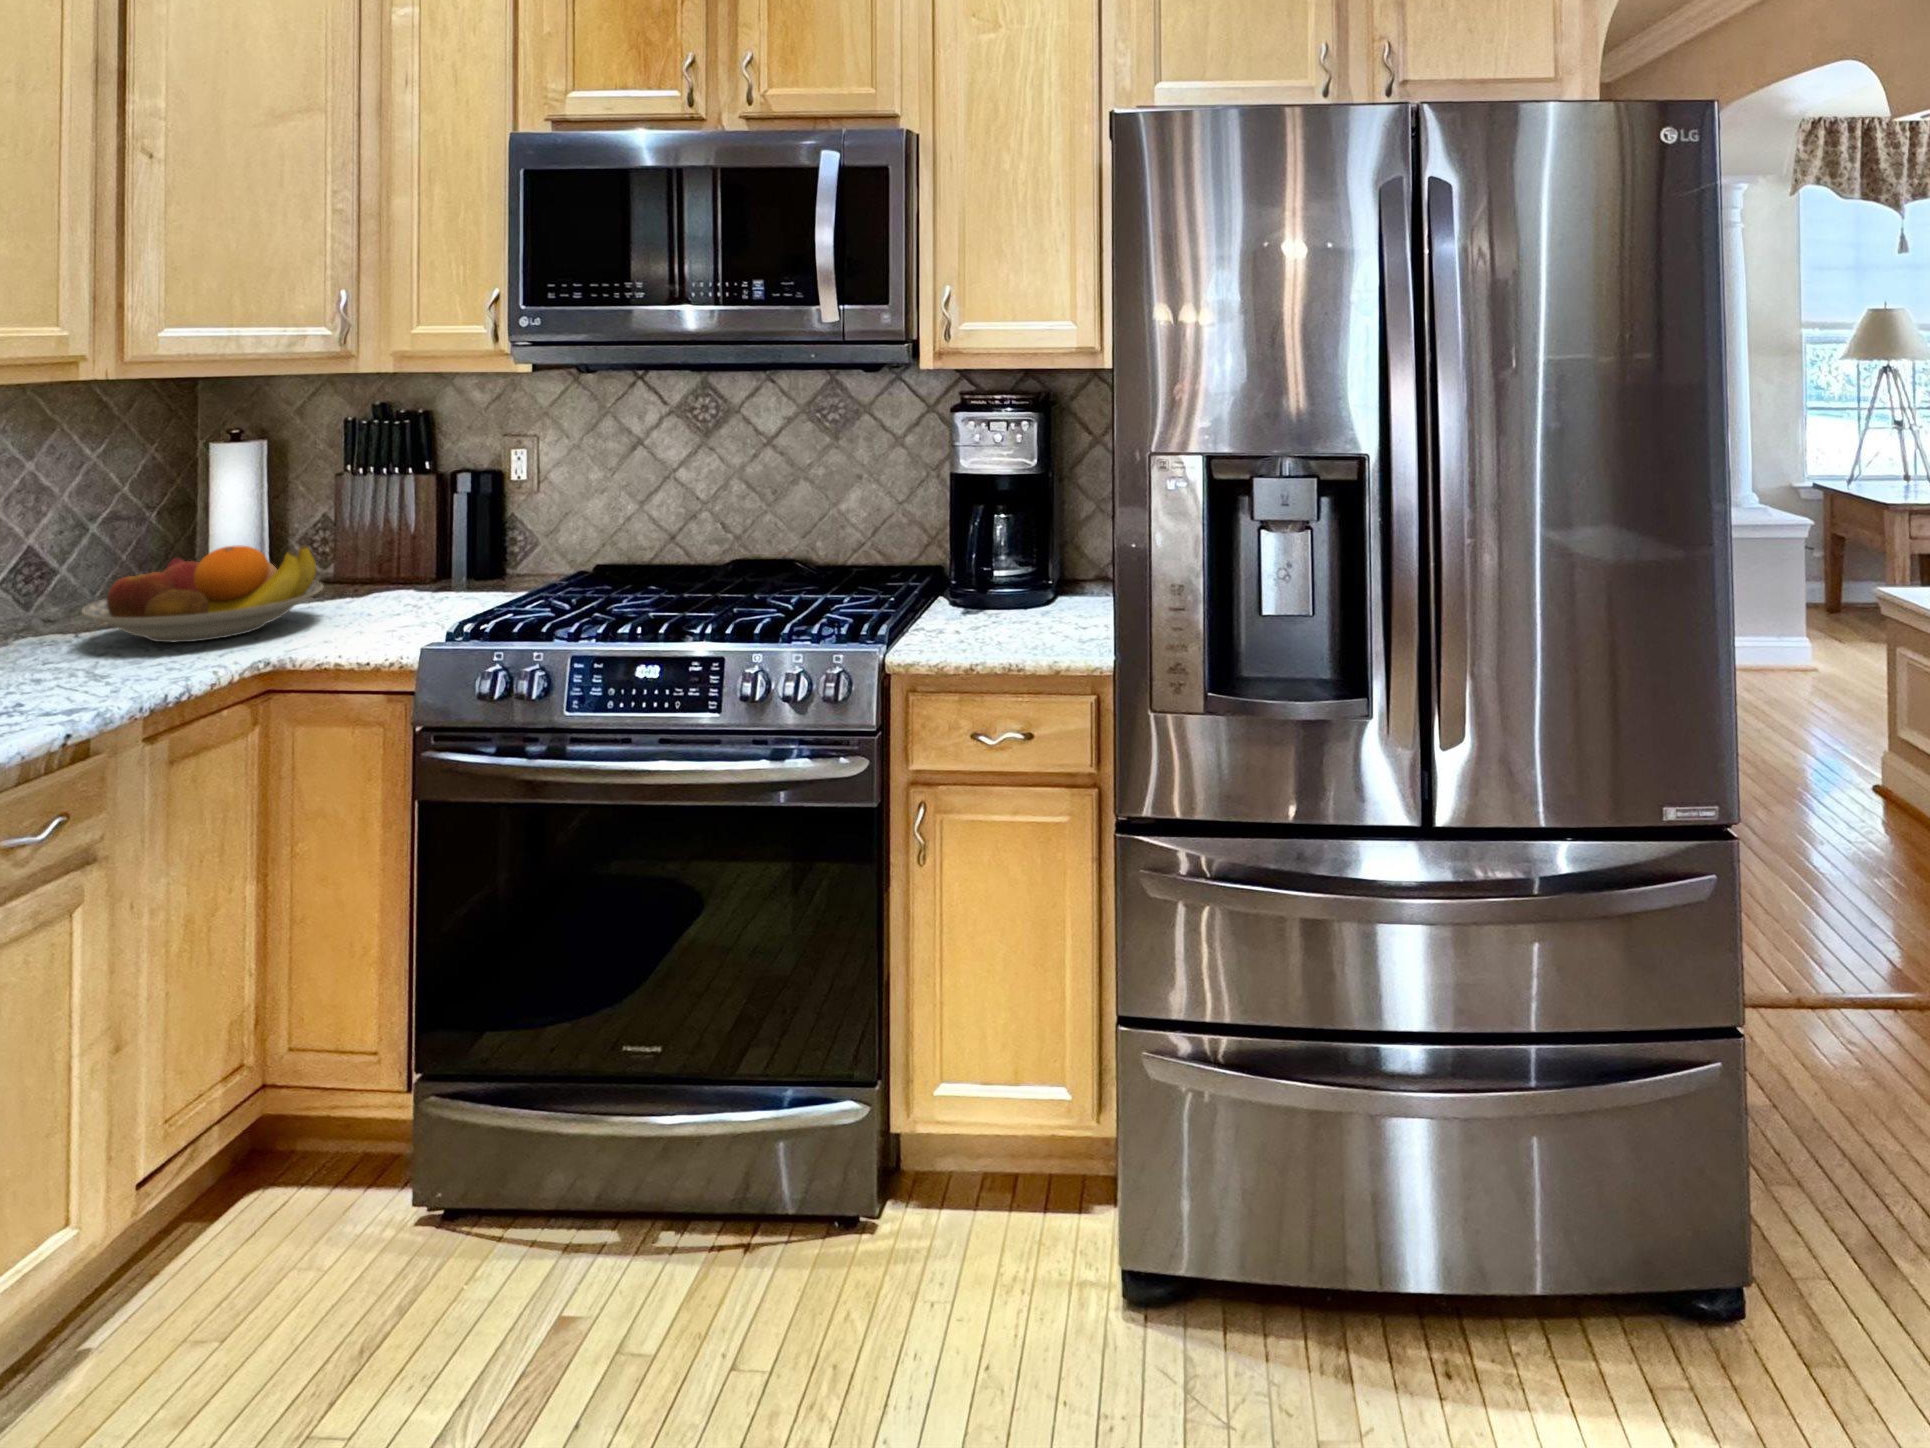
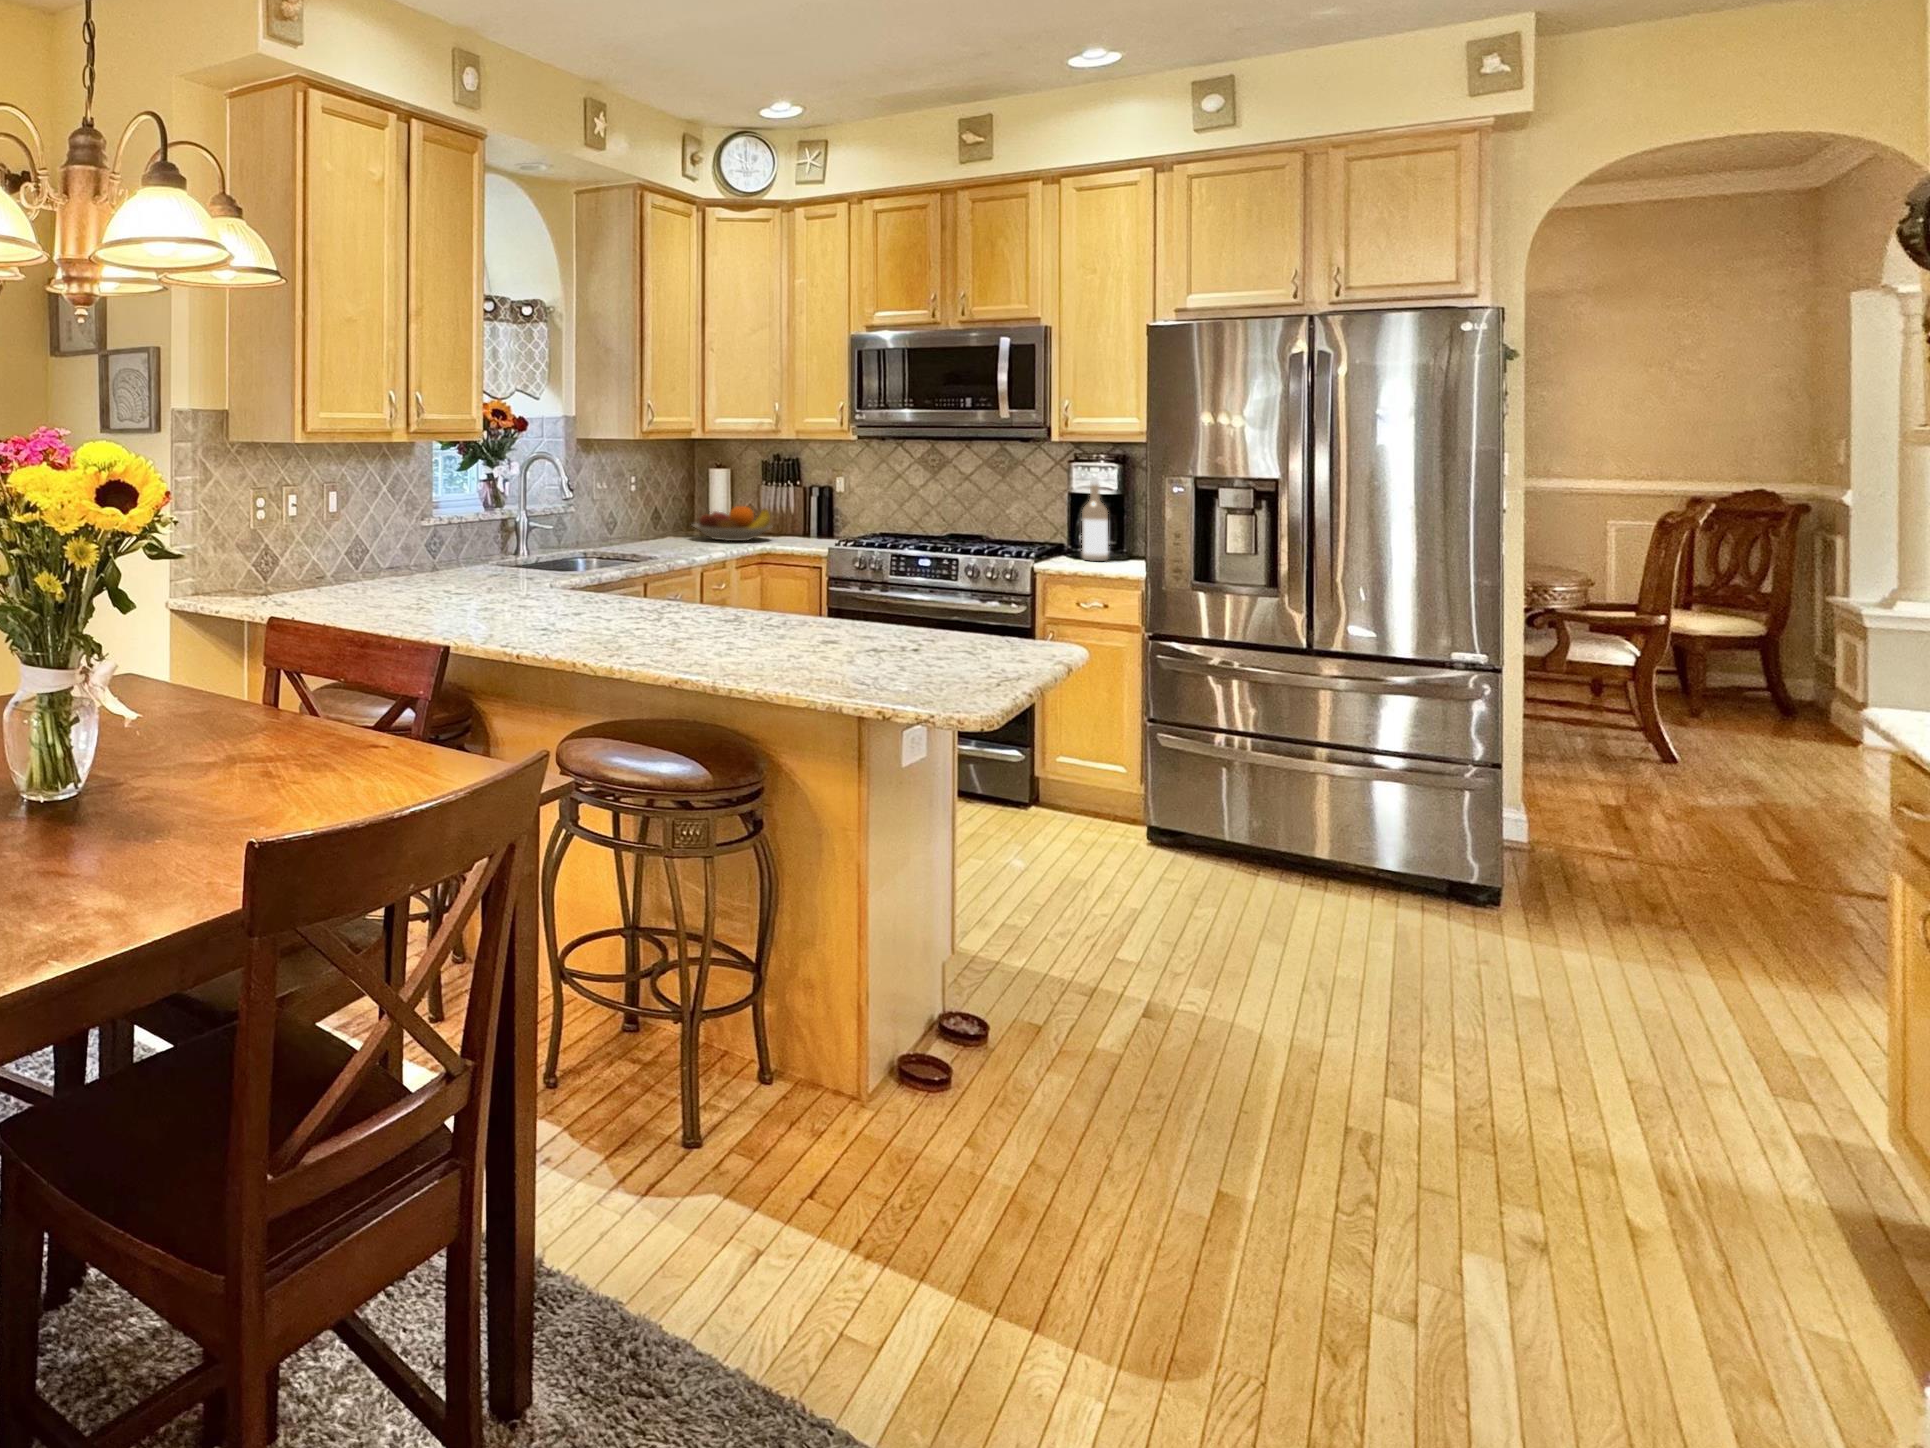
wine bottle: none [981,452,1029,633] -> present [1082,478,1108,561]

